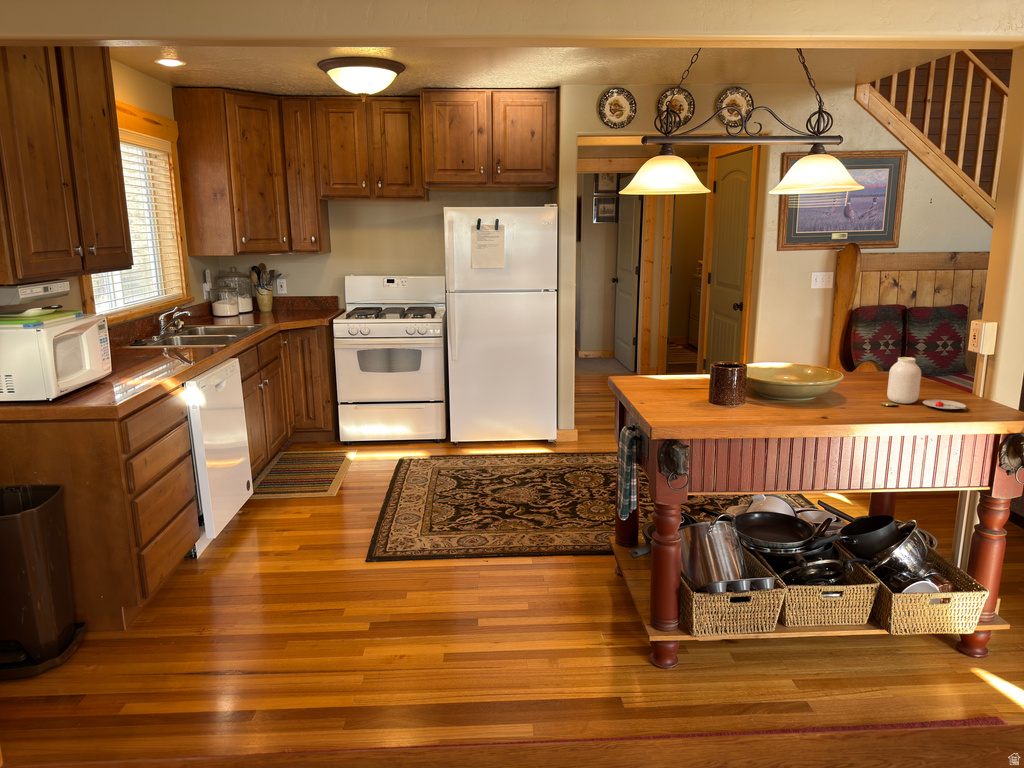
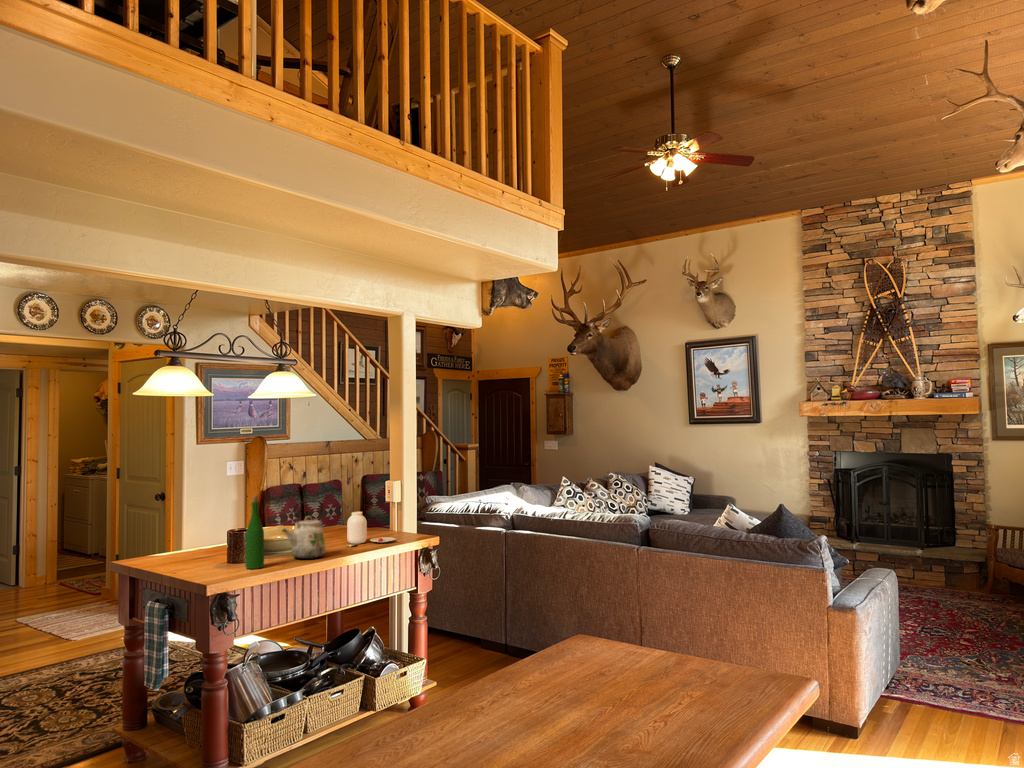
wine bottle: none [716,319,743,414] -> present [245,495,264,569]
kettle: none [771,334,839,414] -> present [282,500,325,559]

